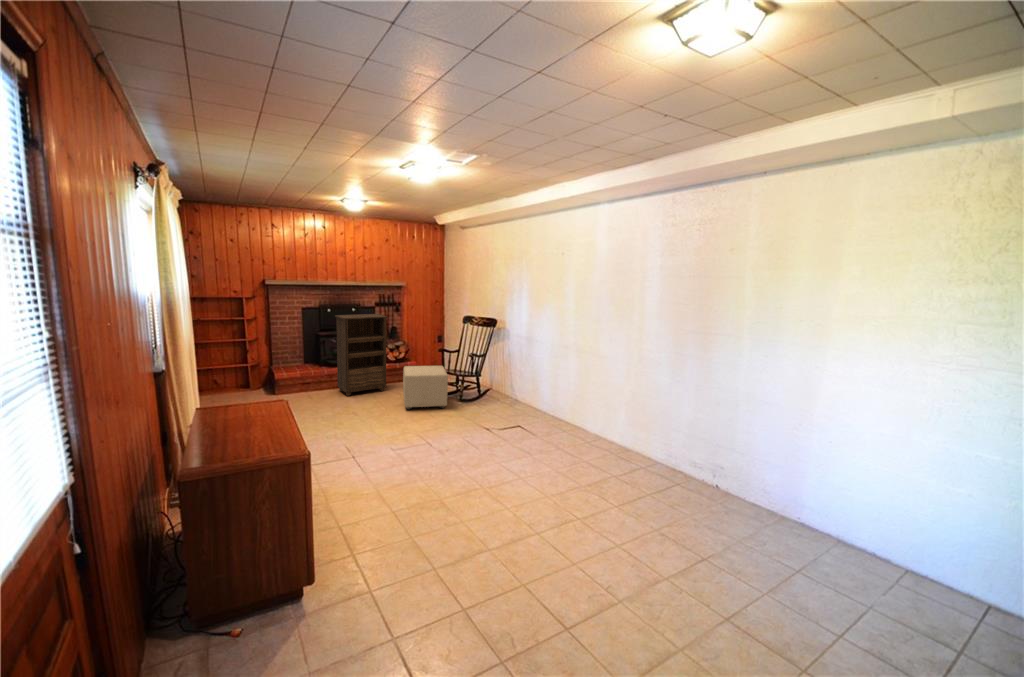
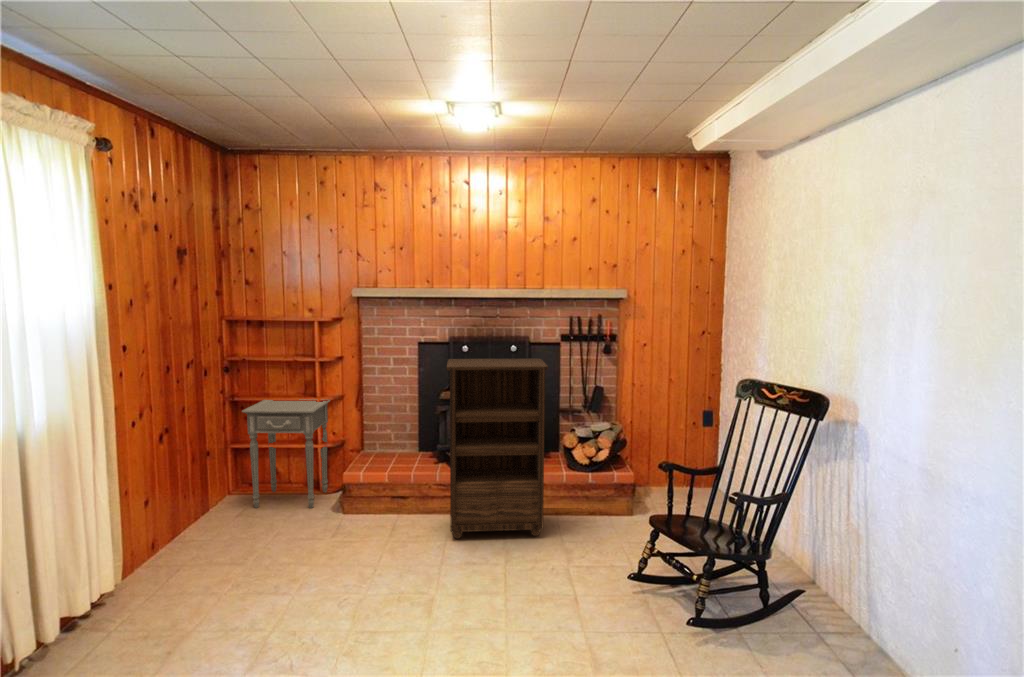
side table: none [210,341,257,402] -> present [242,399,330,508]
ottoman: present [403,366,448,410] -> none [528,497,663,652]

